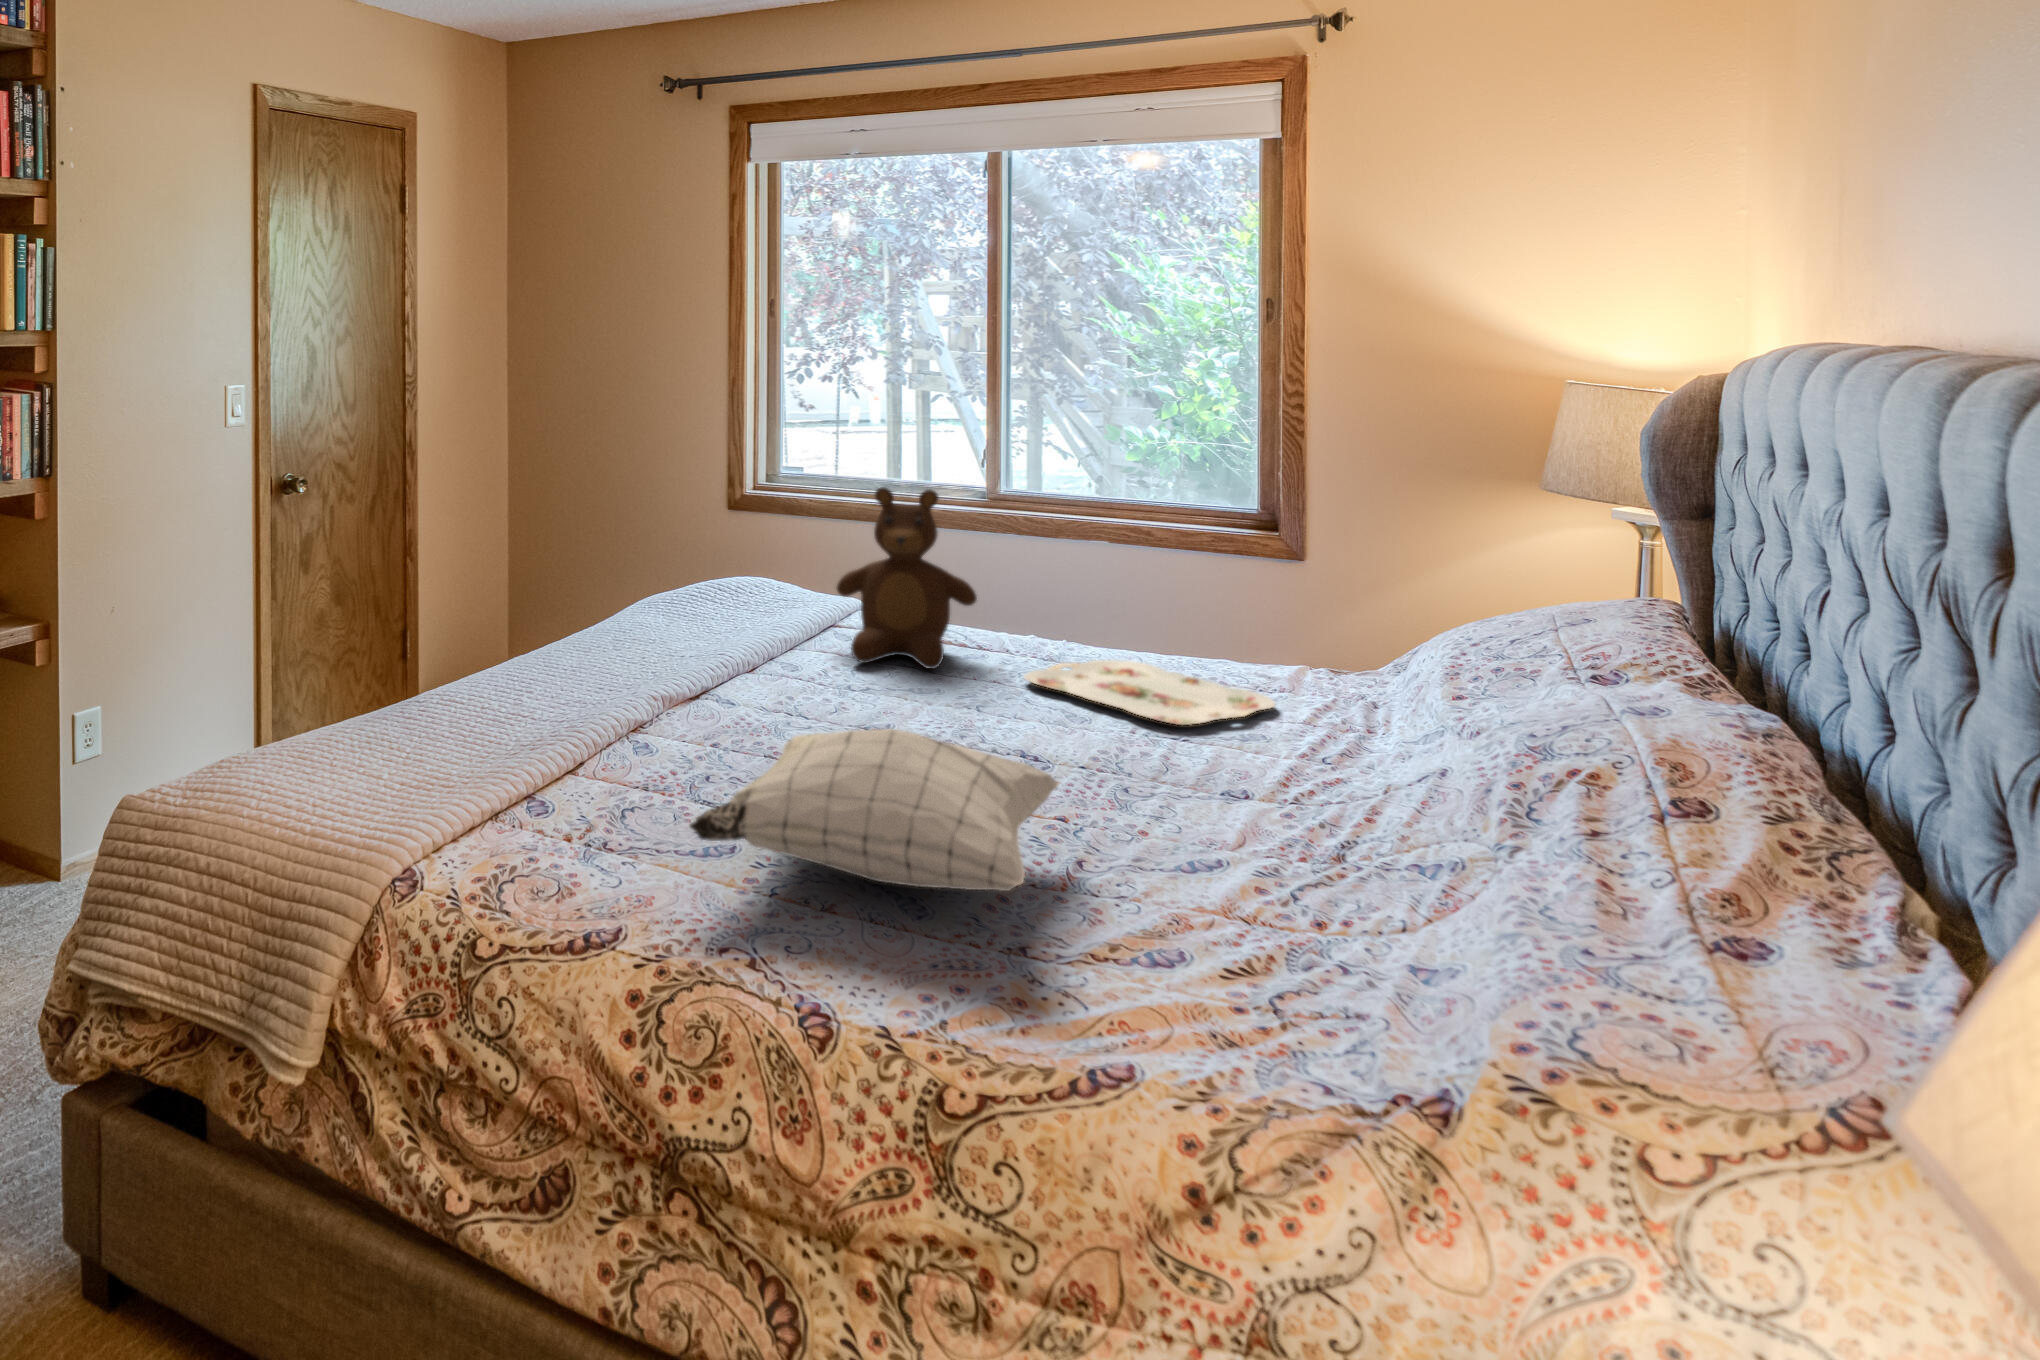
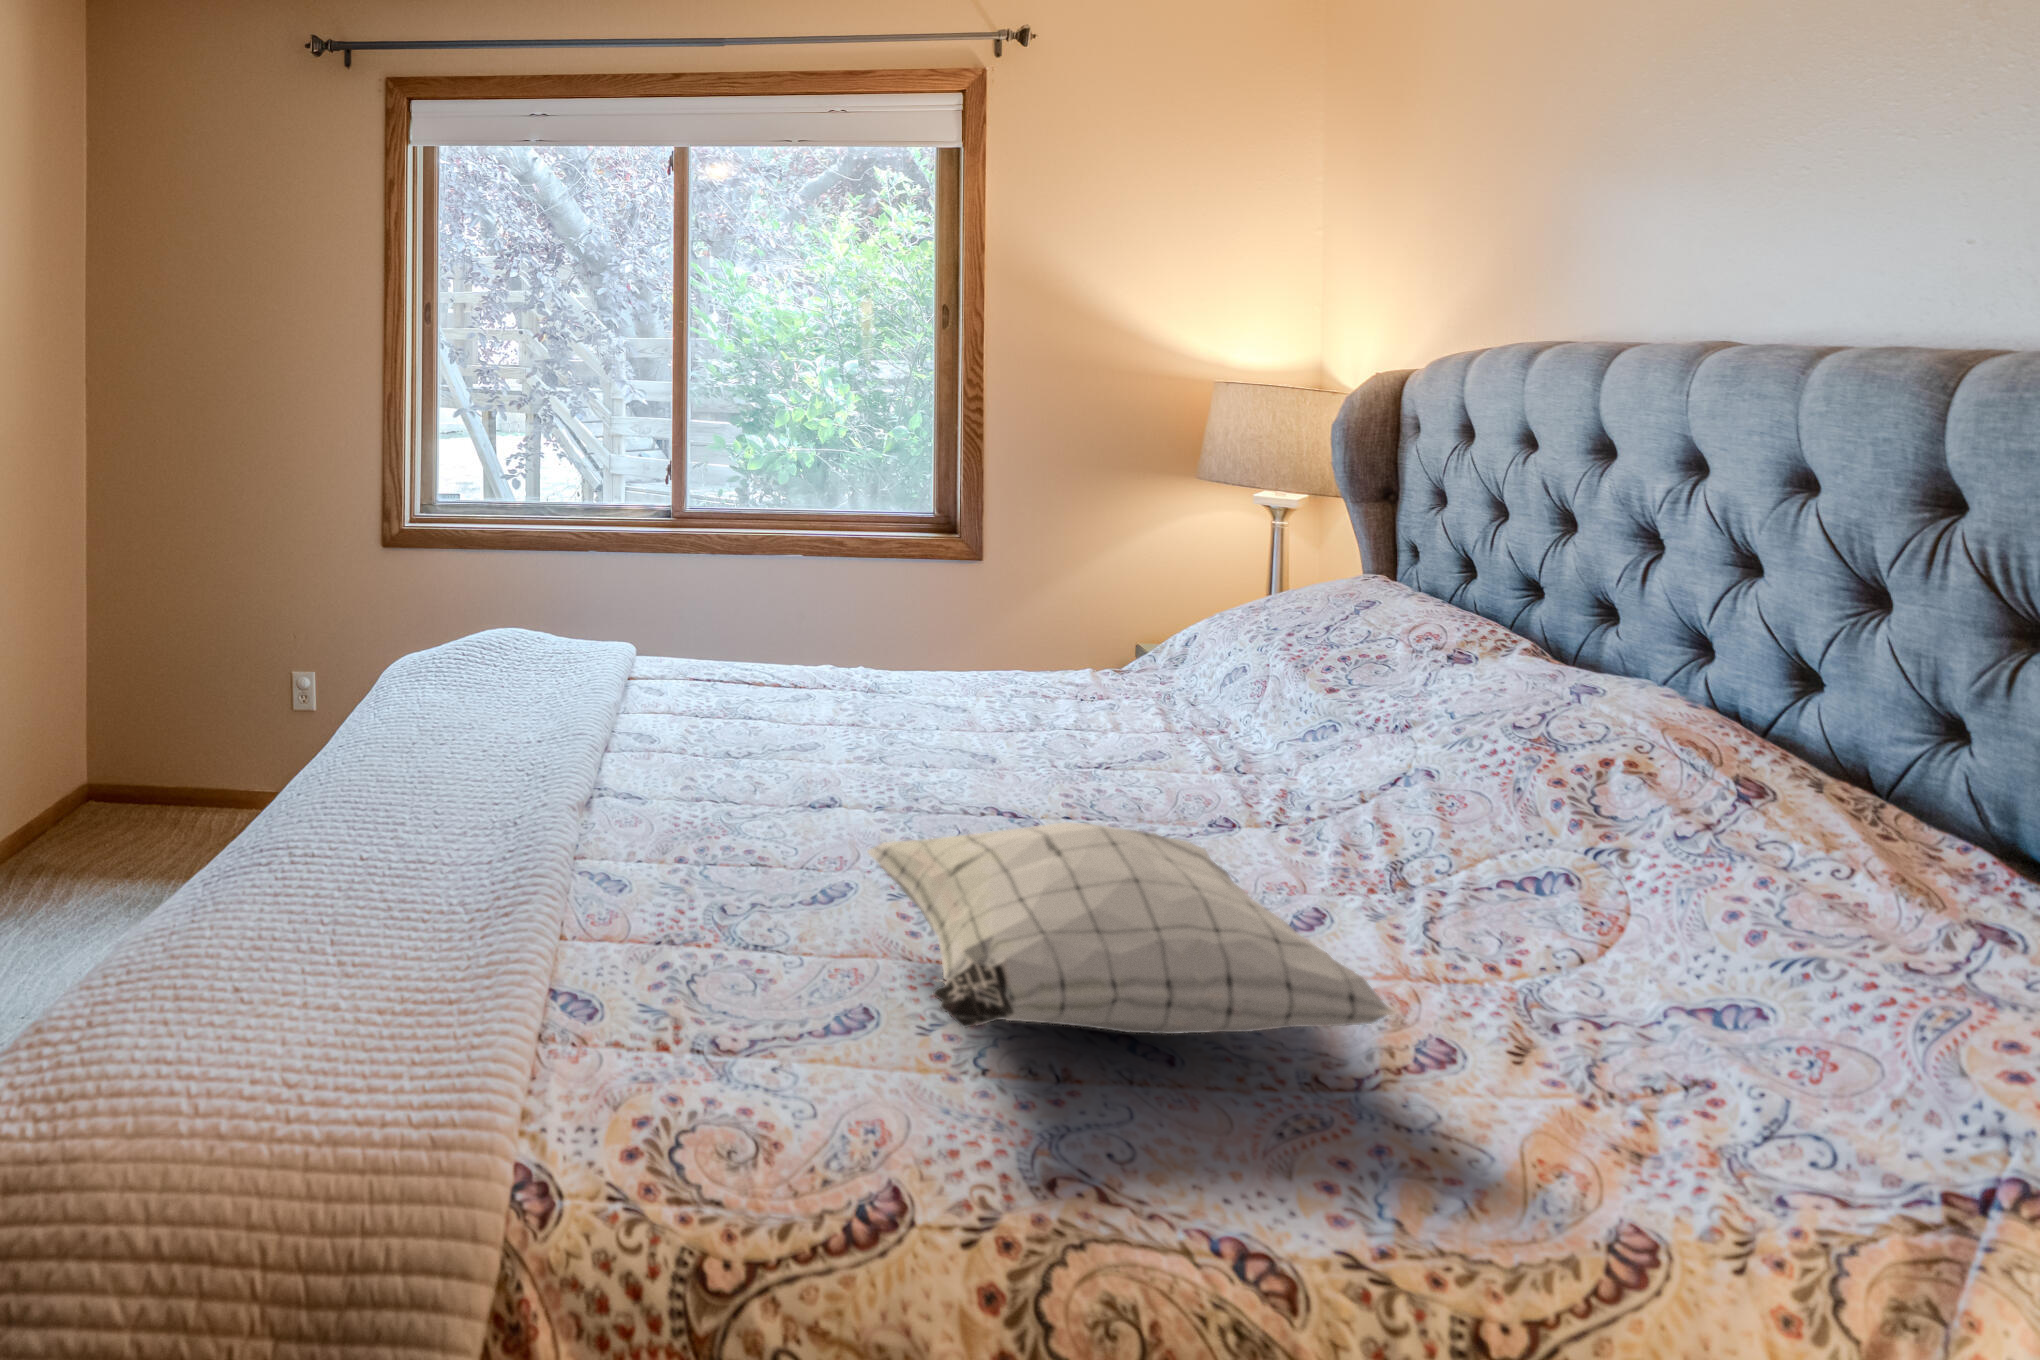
teddy bear: present [837,487,977,669] -> none [665,513,823,724]
serving tray: present [1024,660,1275,725] -> none [904,688,1161,757]

